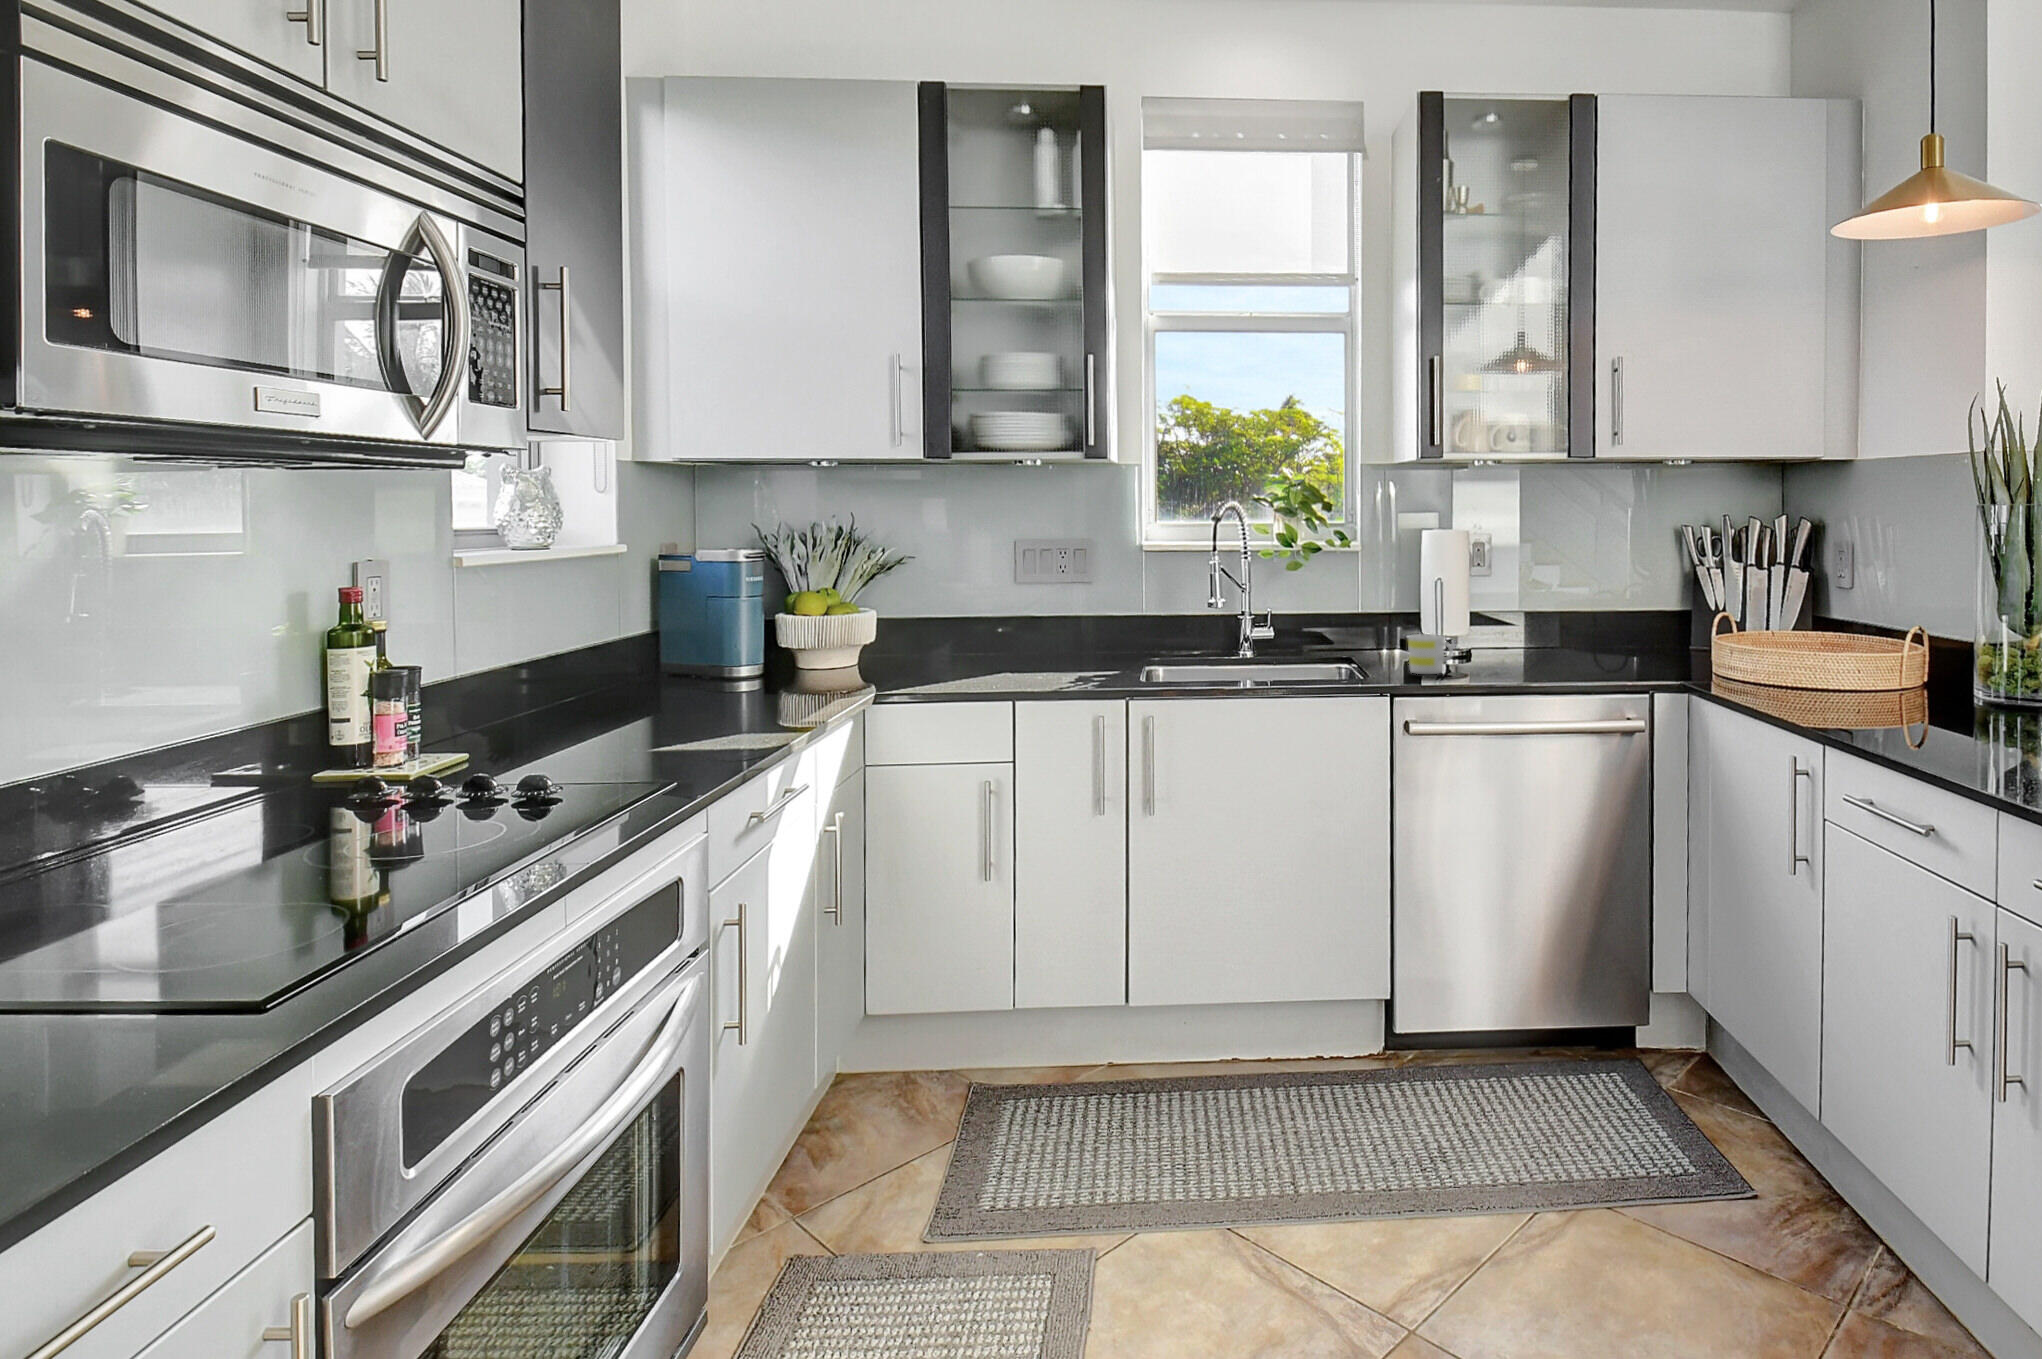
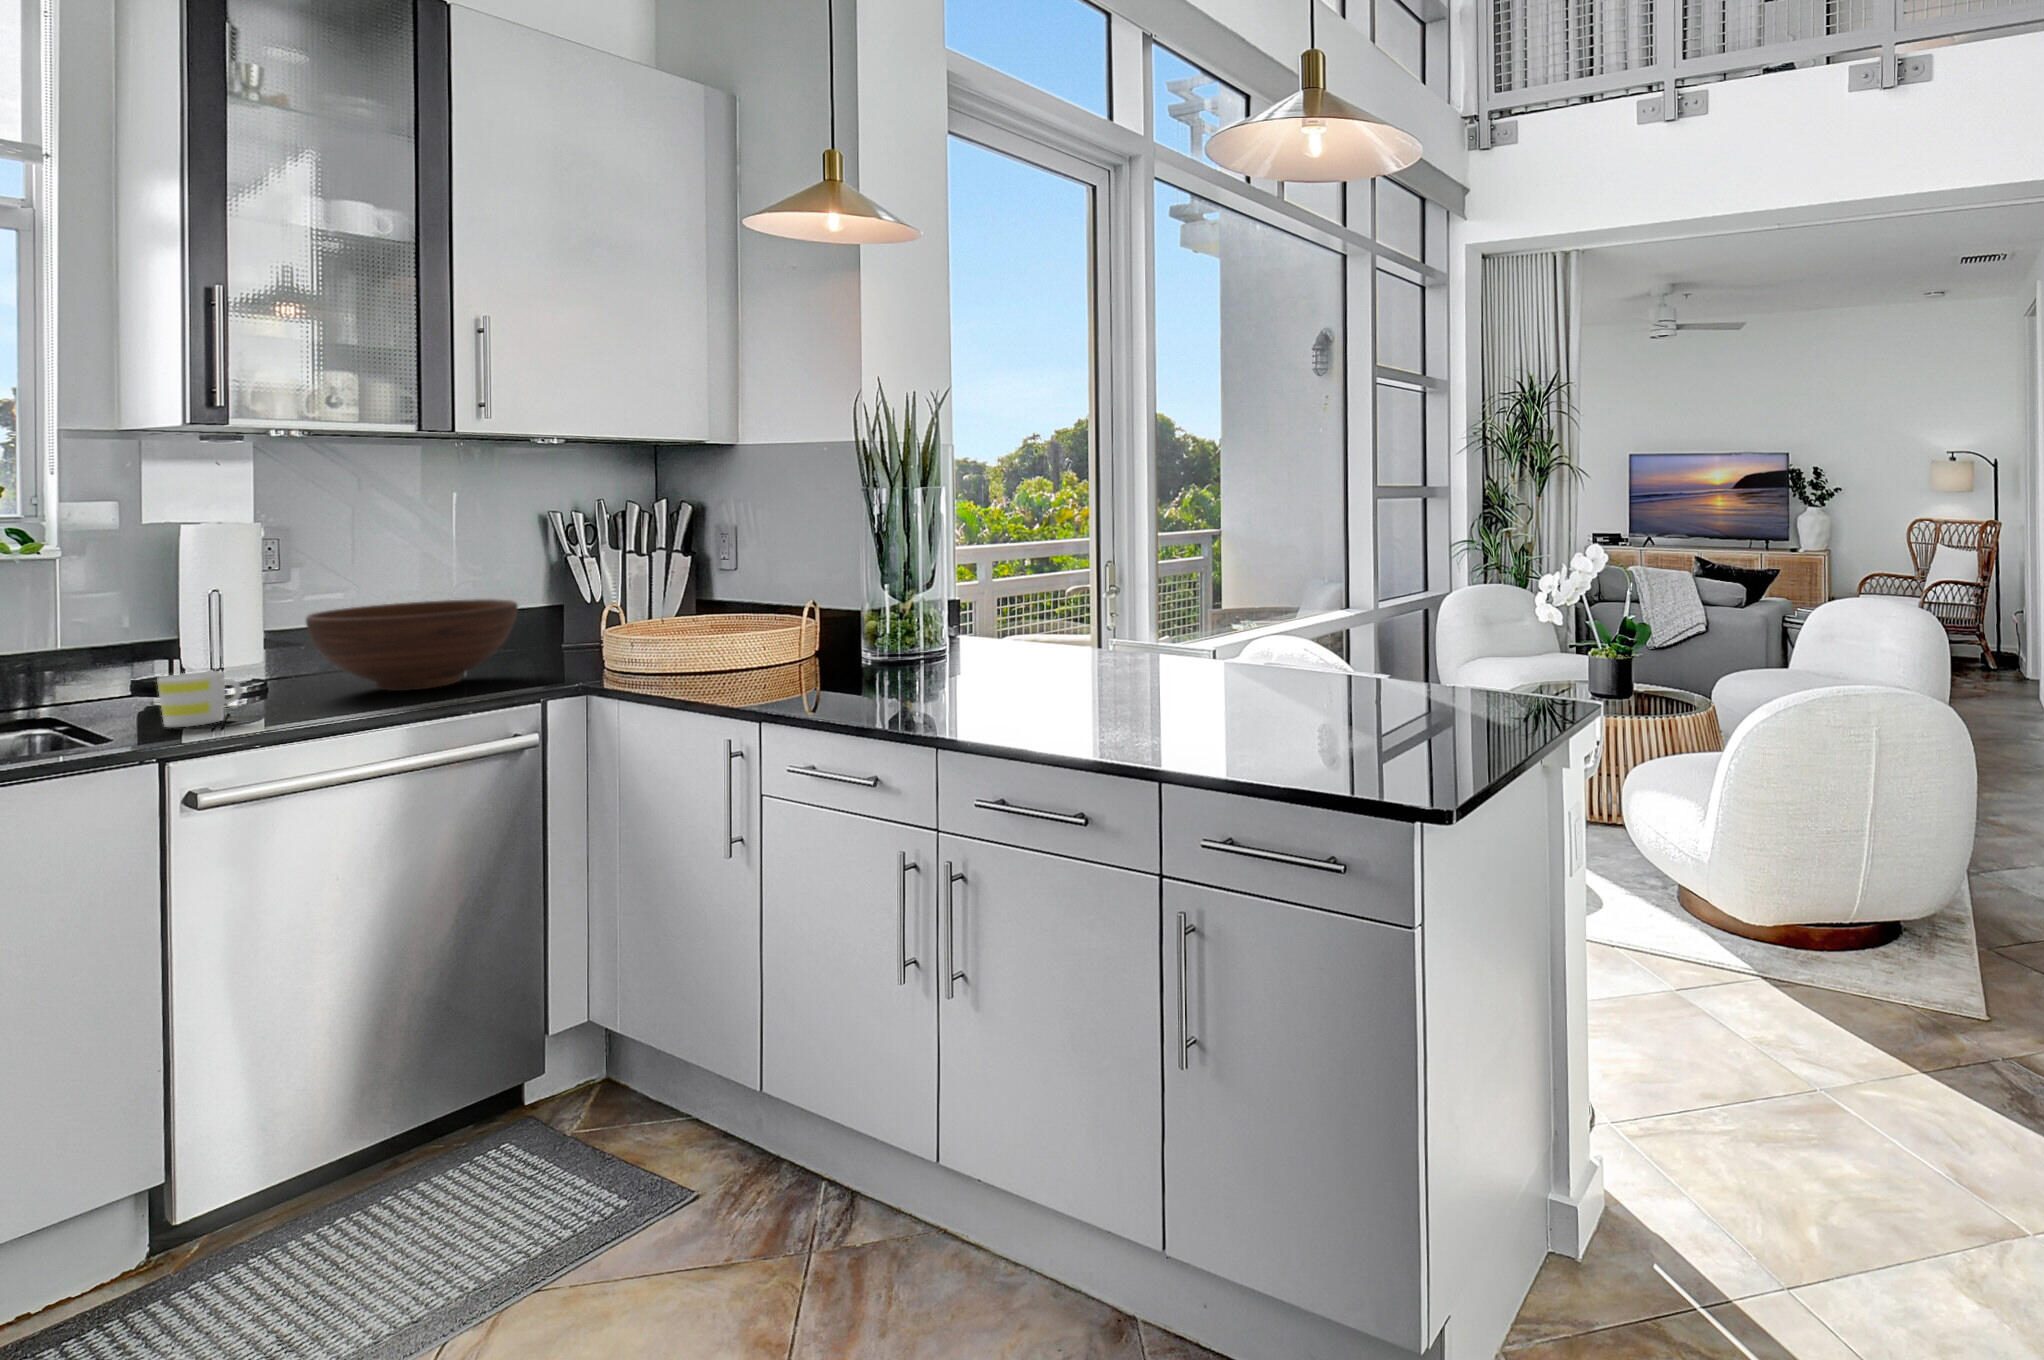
fruit bowl: none [1497,594,1647,669] -> present [306,599,518,691]

